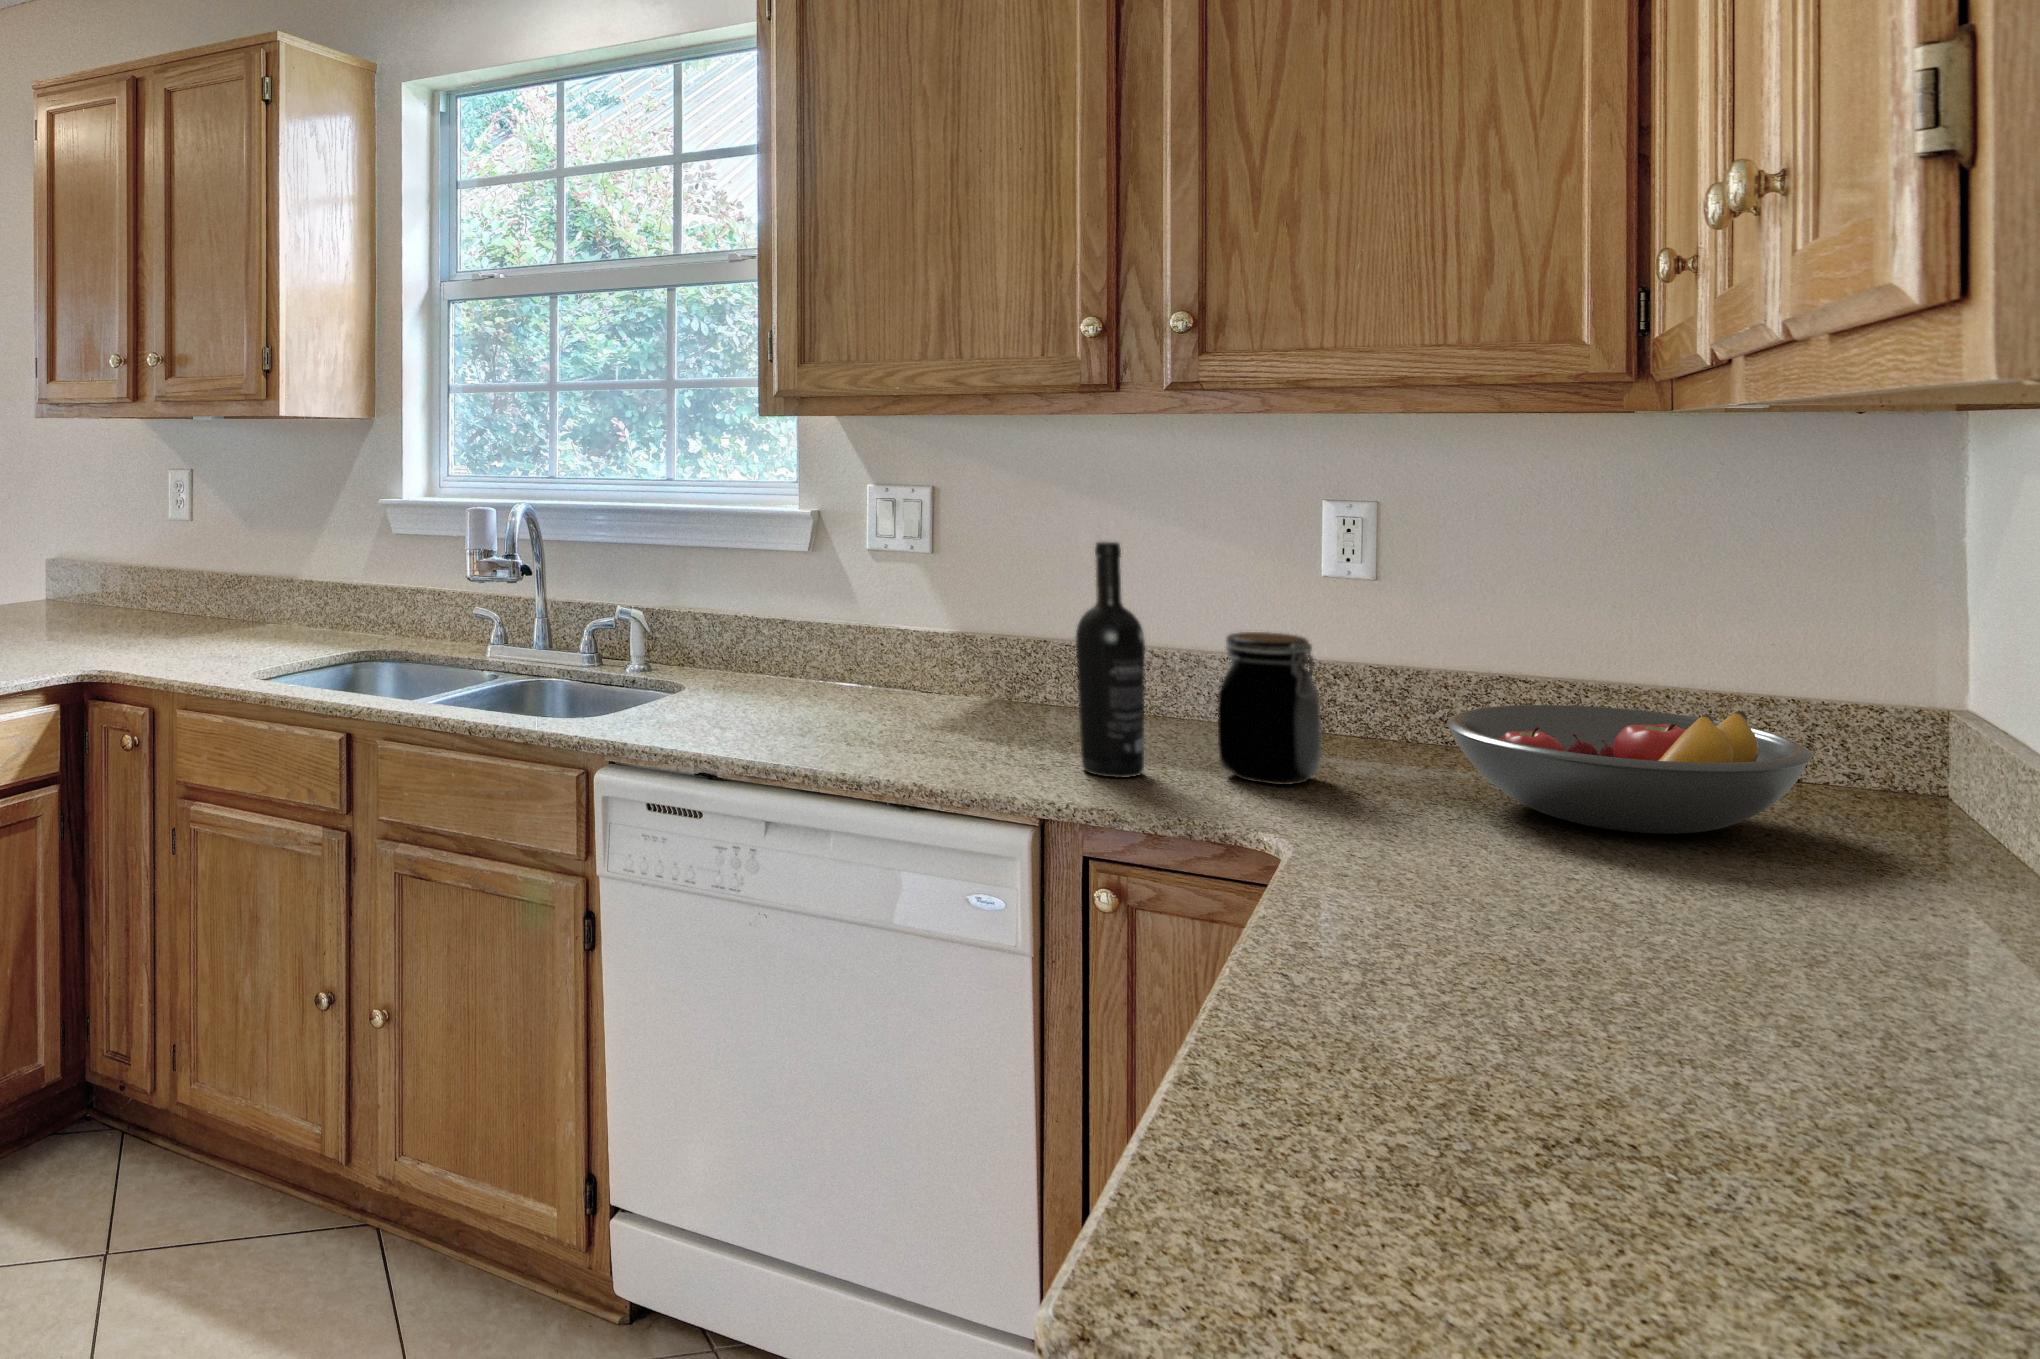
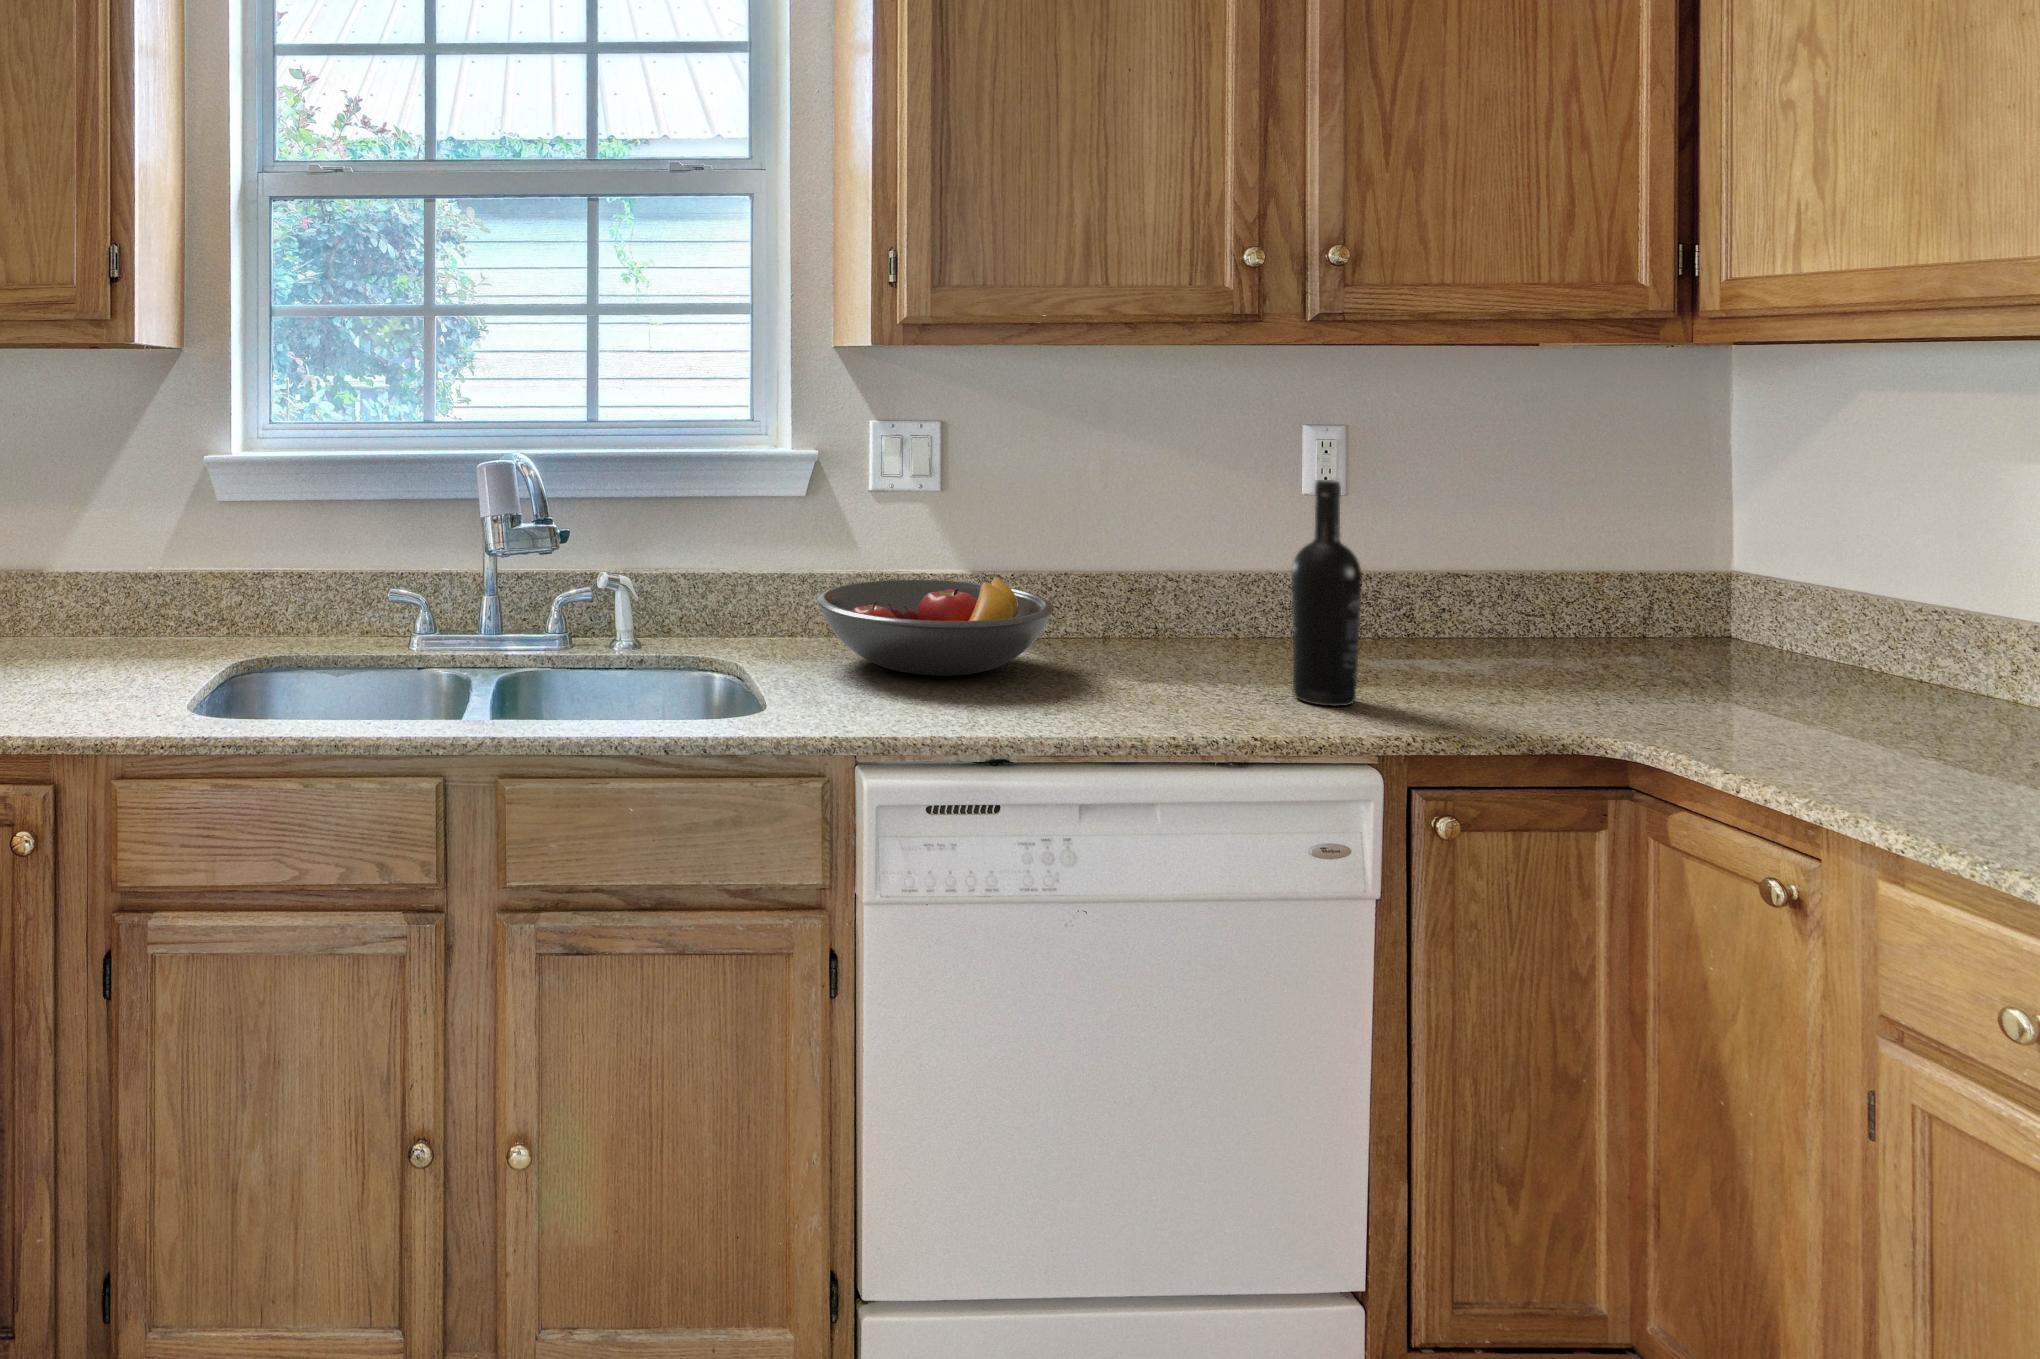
jar: present [1218,632,1321,785] -> none [1367,554,1477,693]
fruit bowl: present [1447,705,1812,834] -> present [817,575,1054,676]

